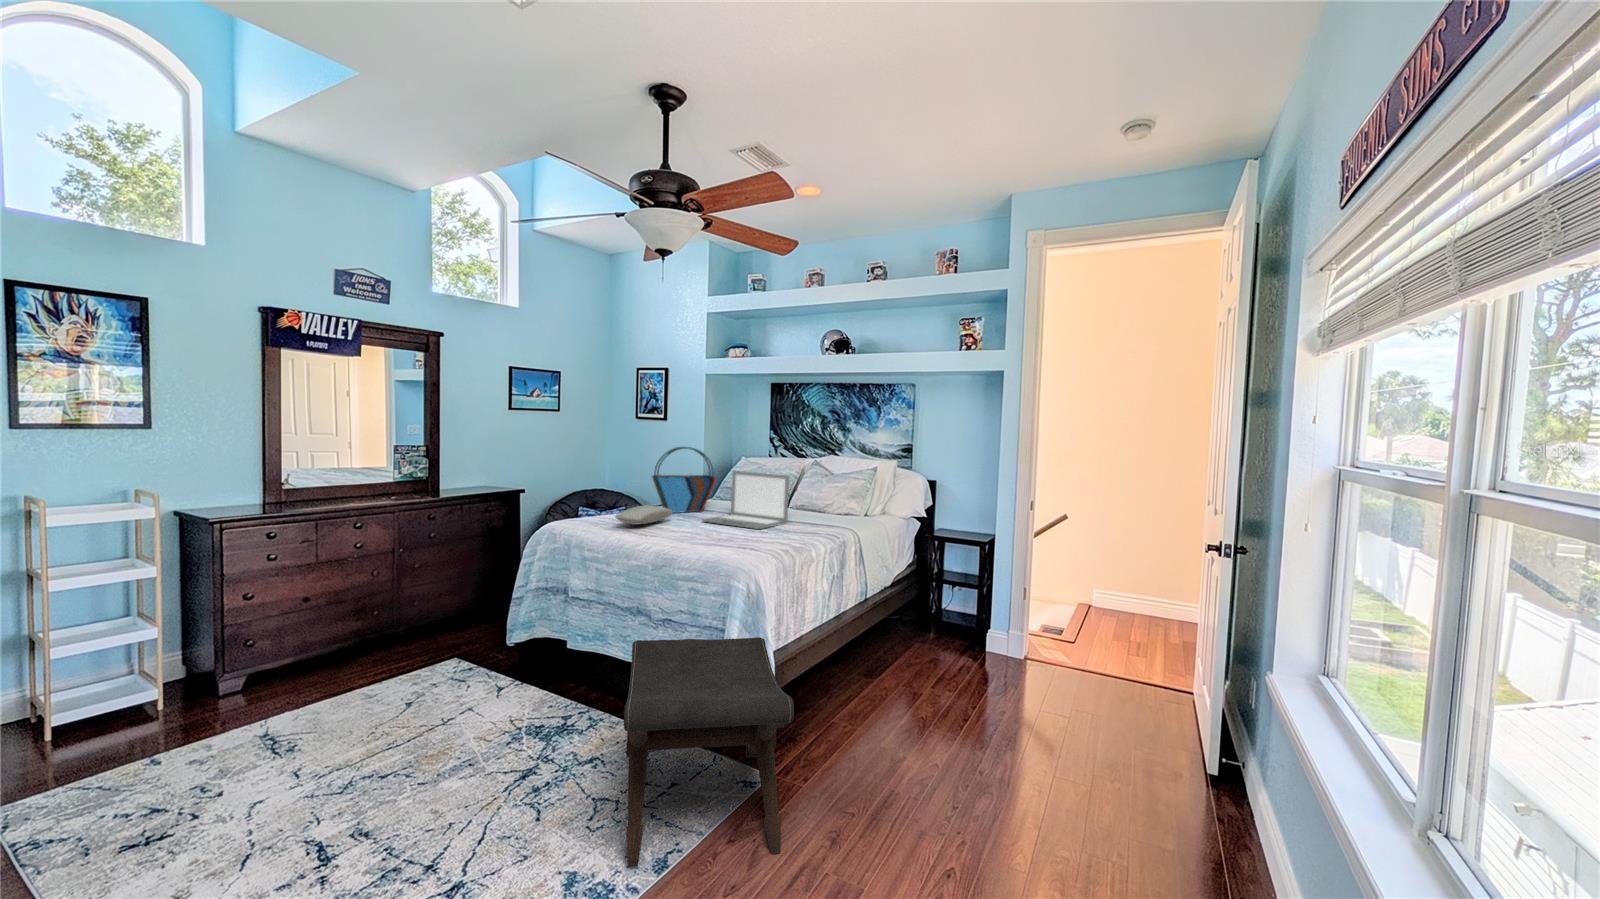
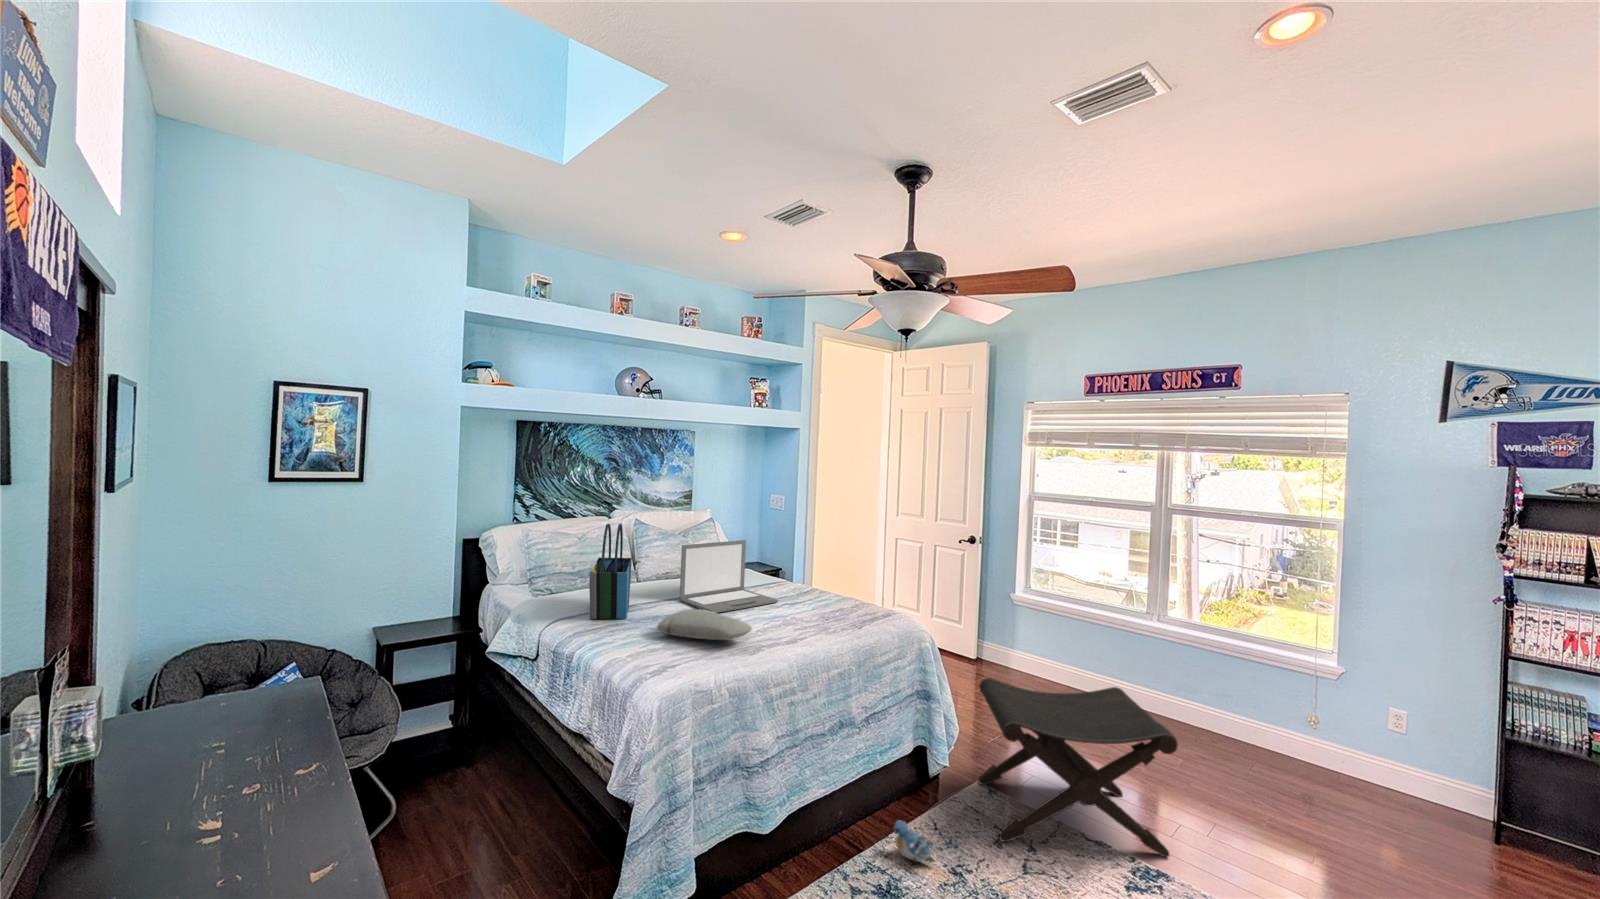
plush toy: none [584,692,617,729] -> present [893,820,936,863]

